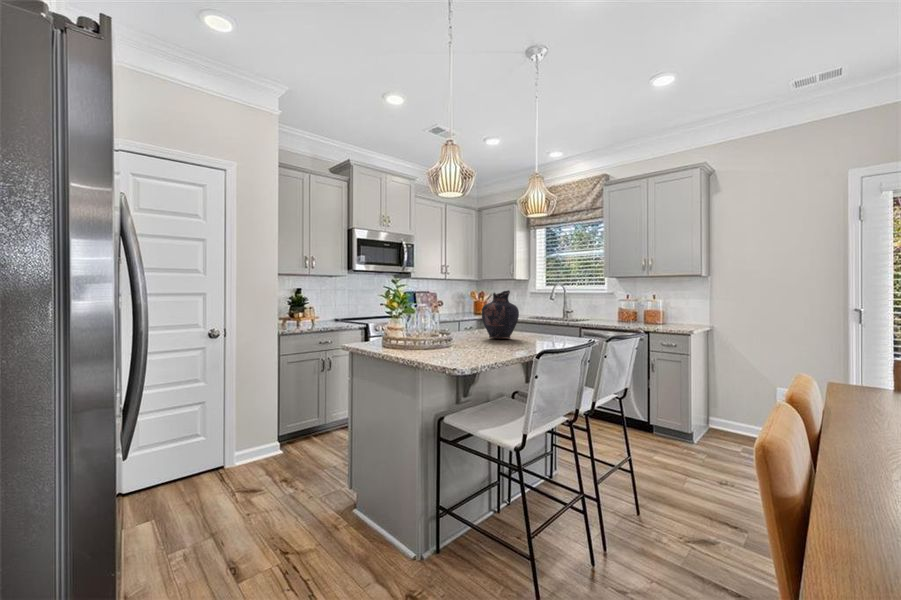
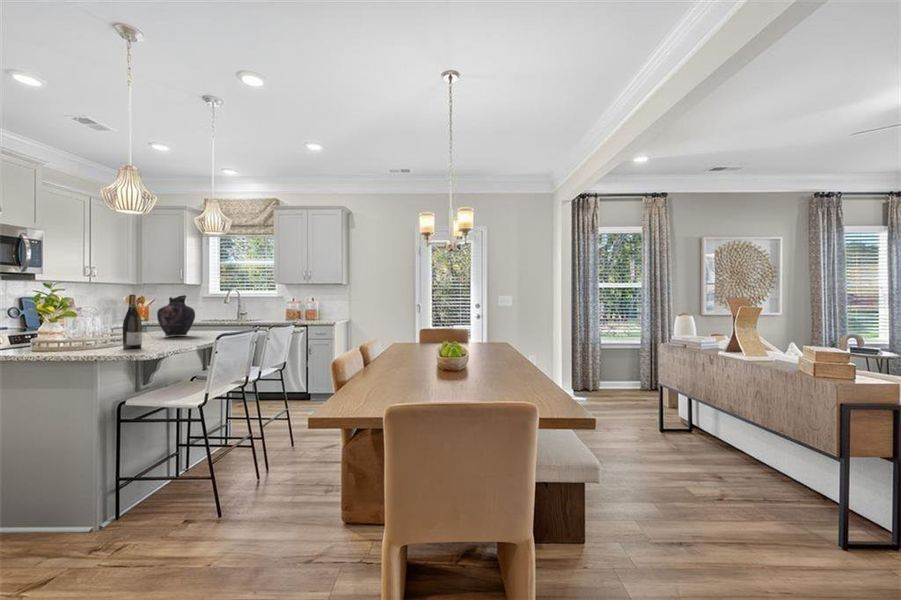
wine bottle: none [441,289,460,355] -> present [123,295,142,349]

